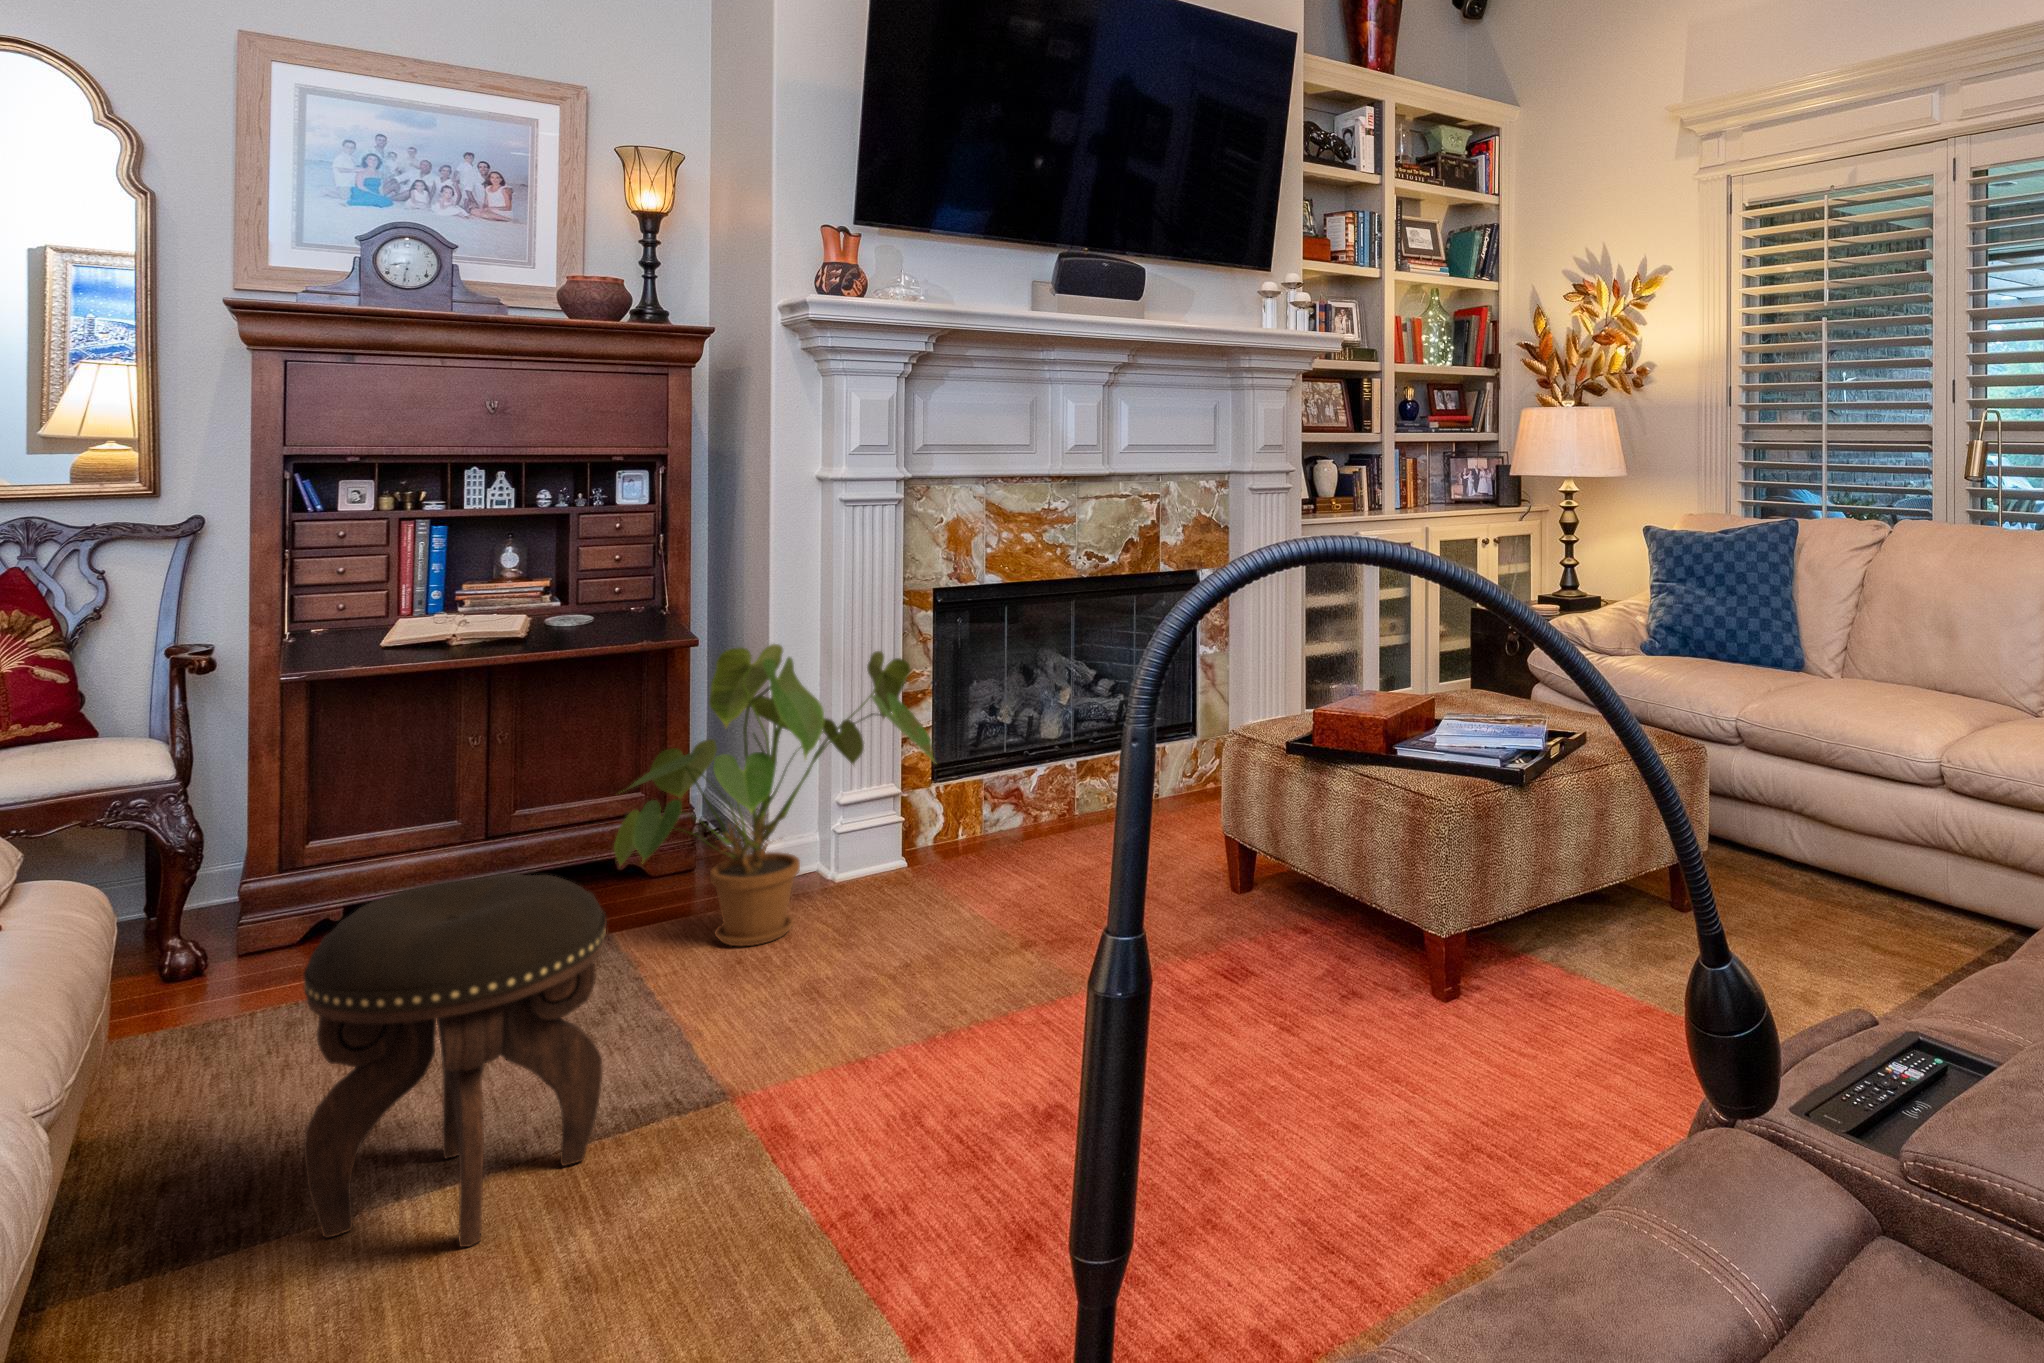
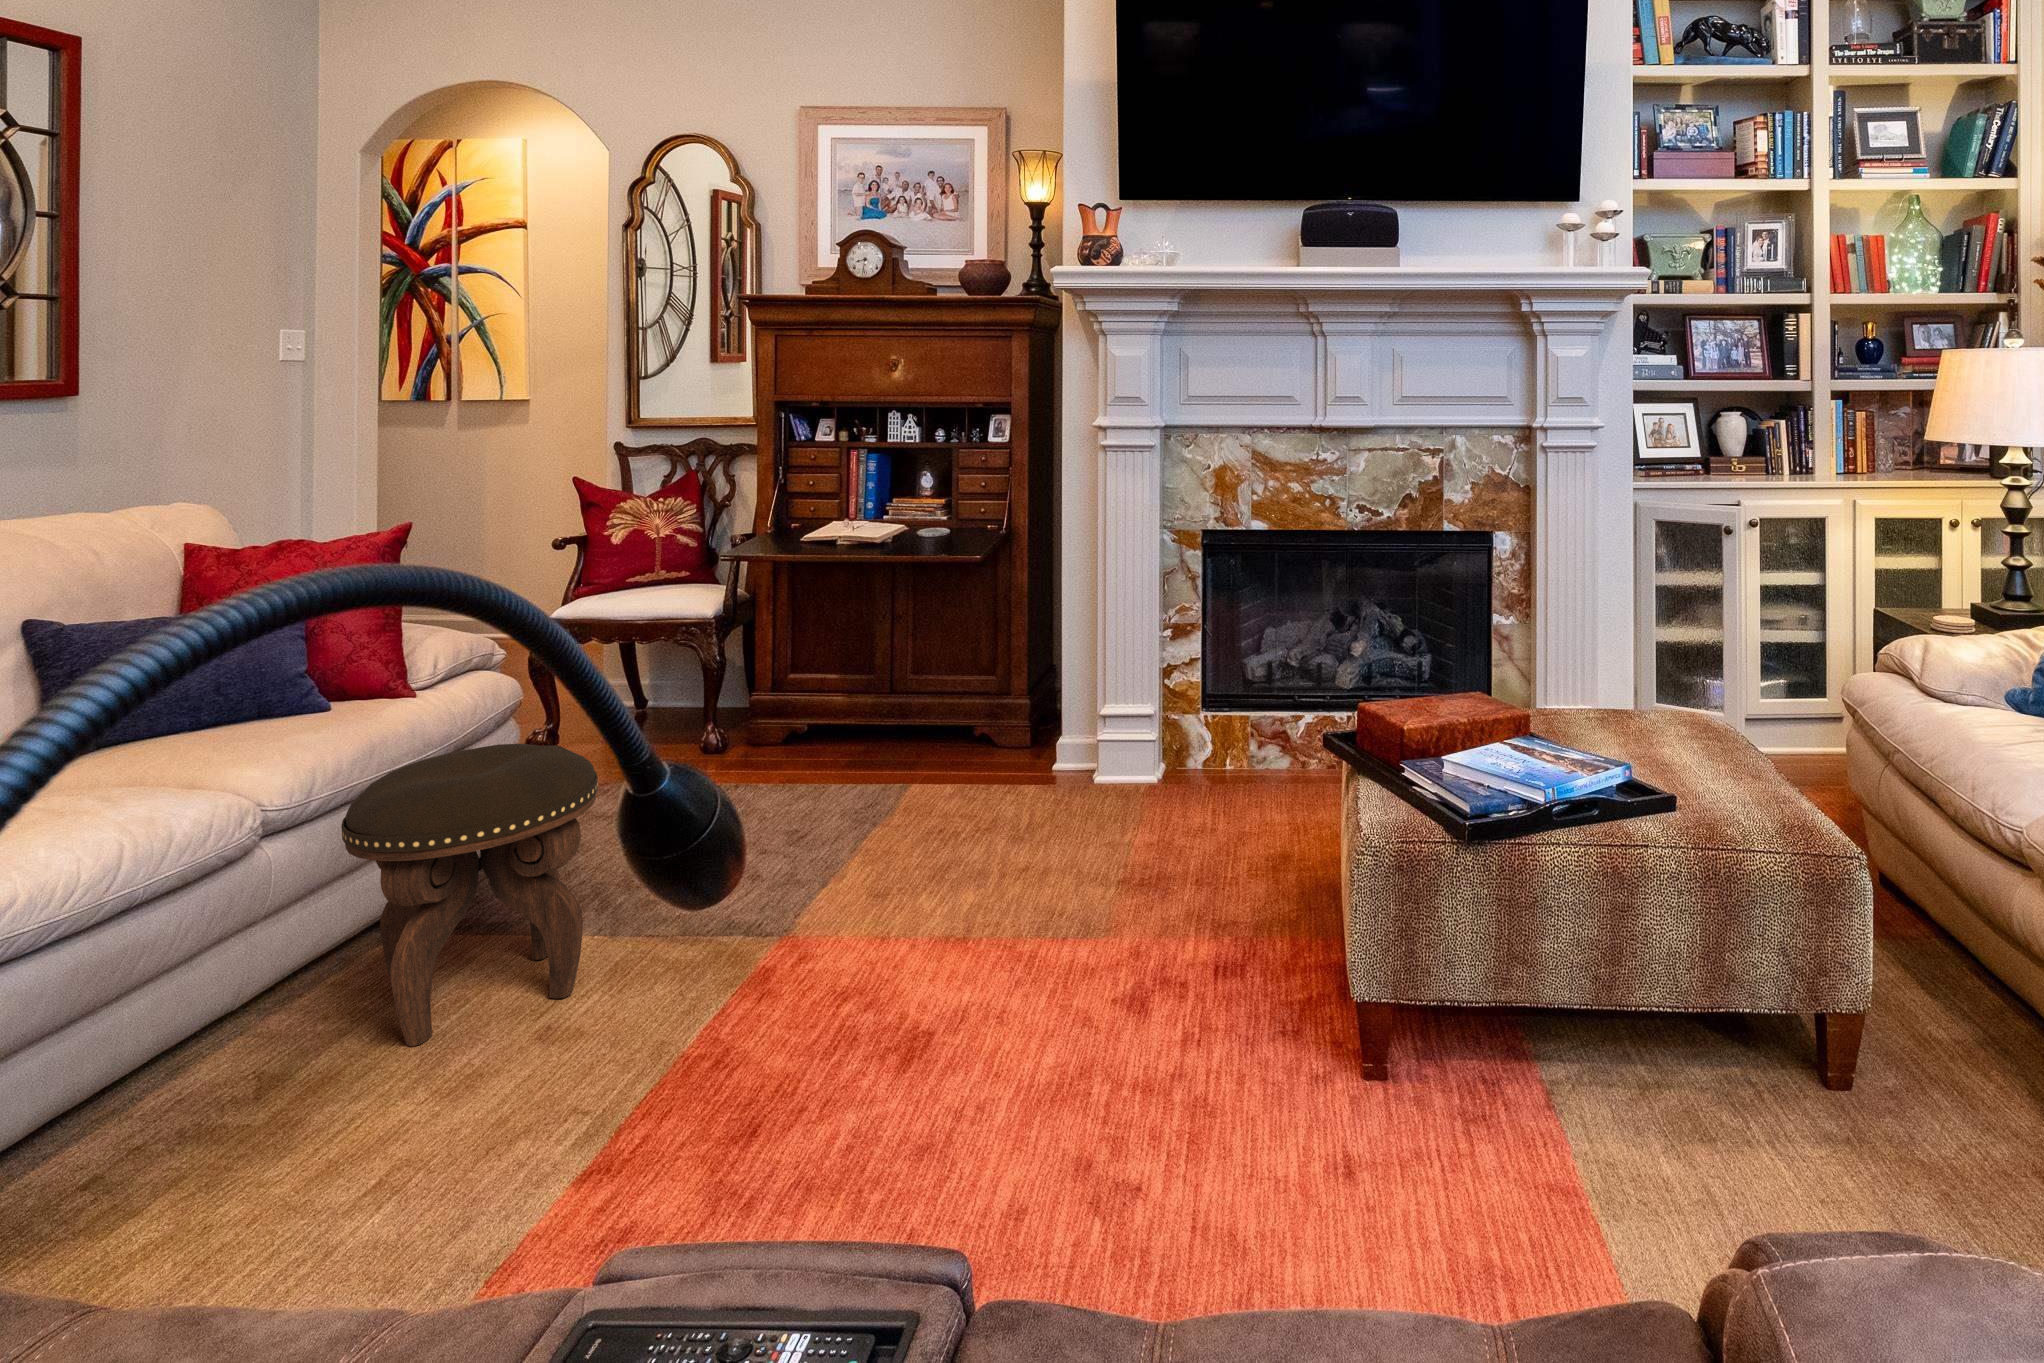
house plant: present [614,644,933,946] -> none [846,570,1136,833]

